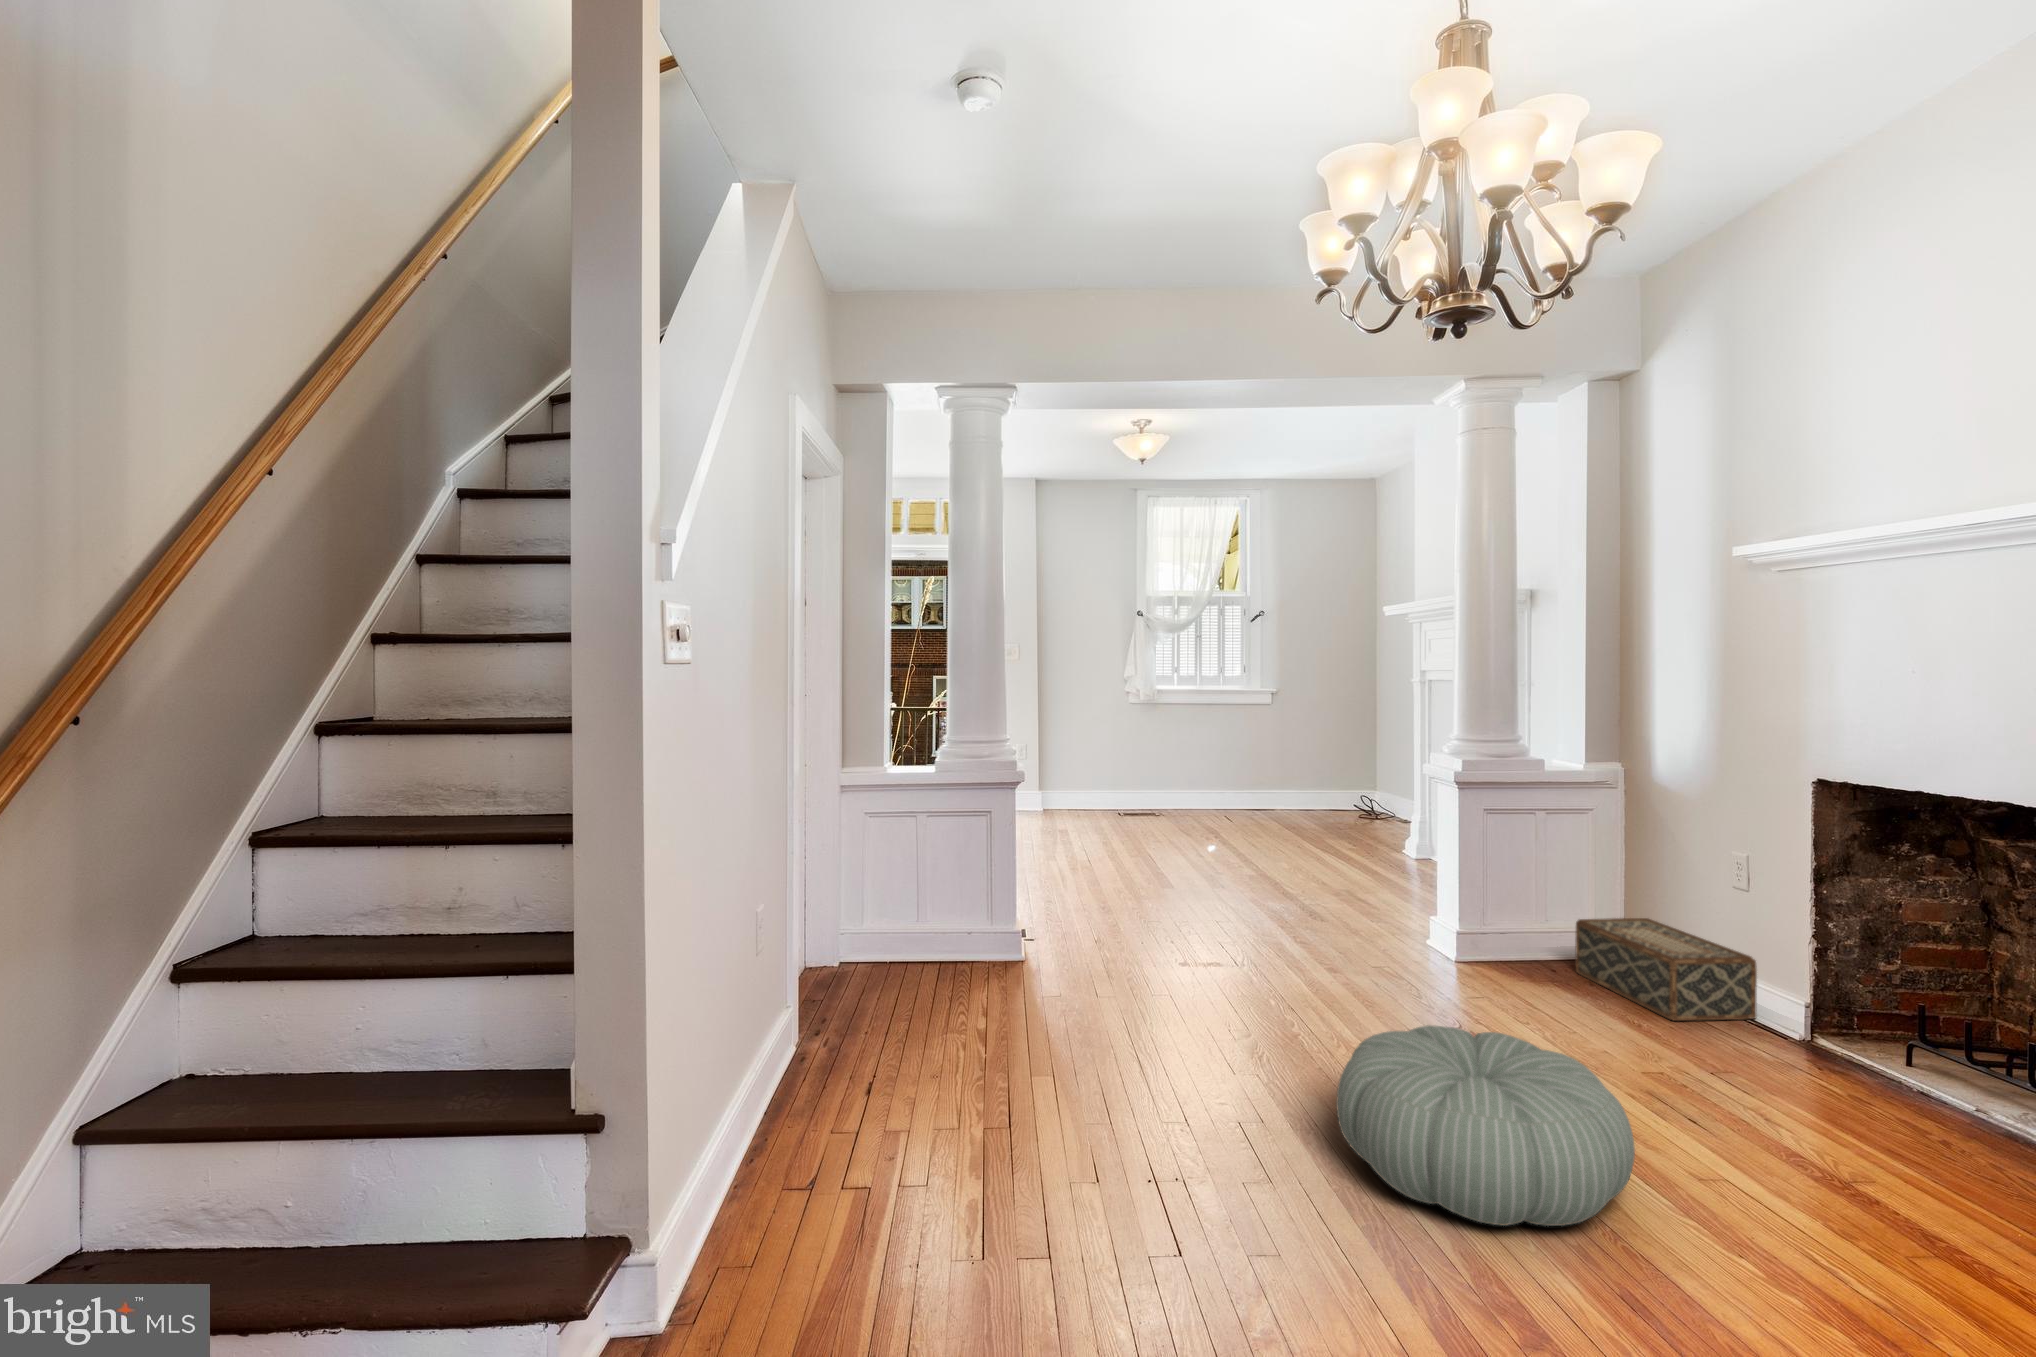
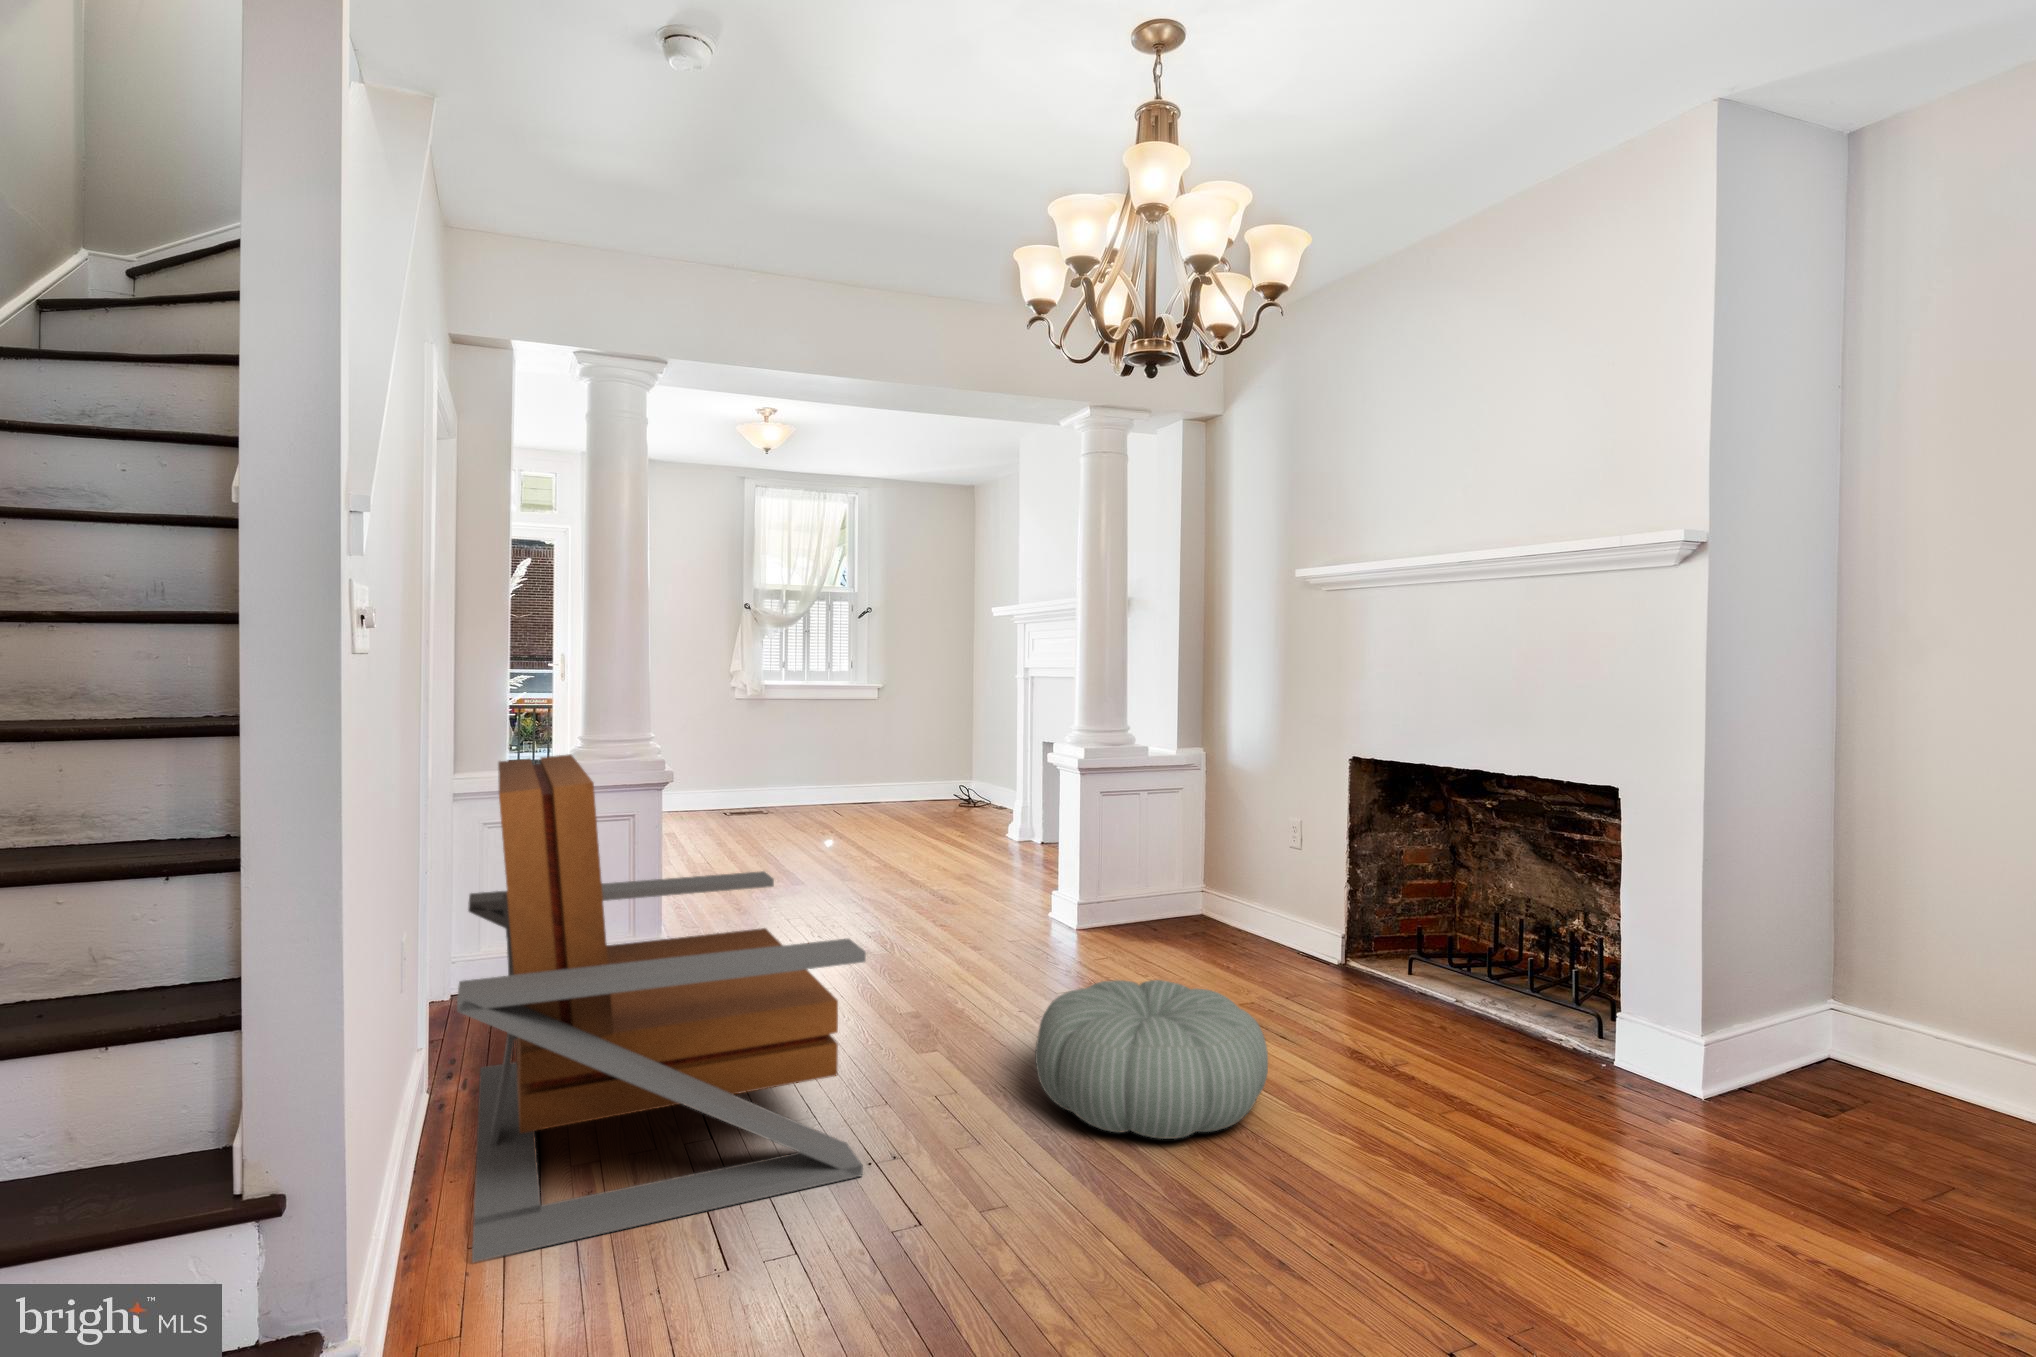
lounge chair: none [769,759,1132,1200] -> present [457,754,866,1262]
woven basket: present [1576,918,1757,1021] -> none [1177,880,1310,961]

